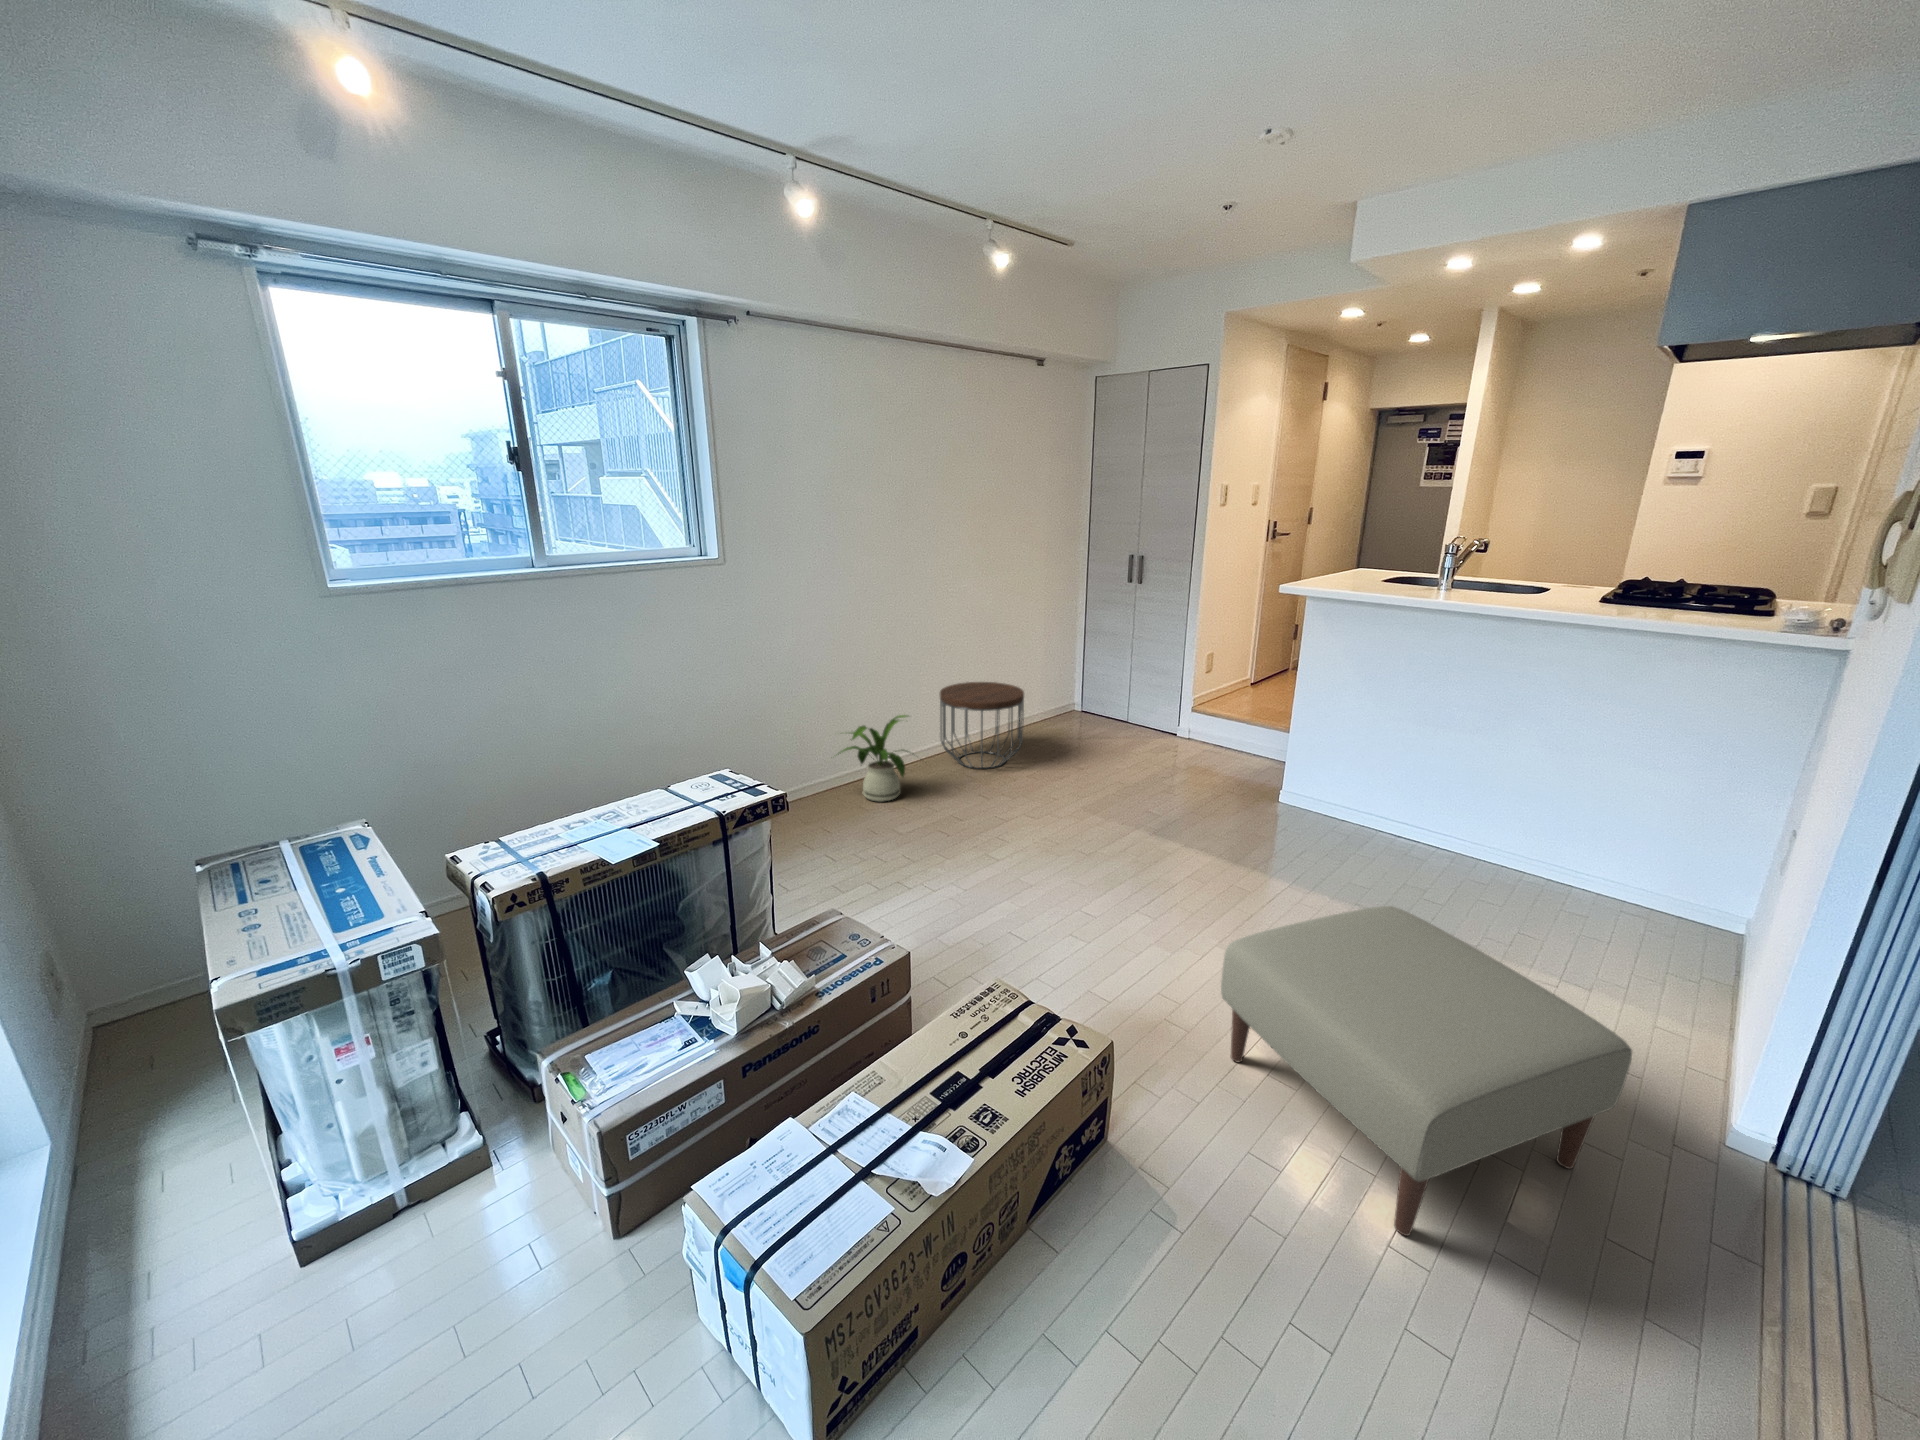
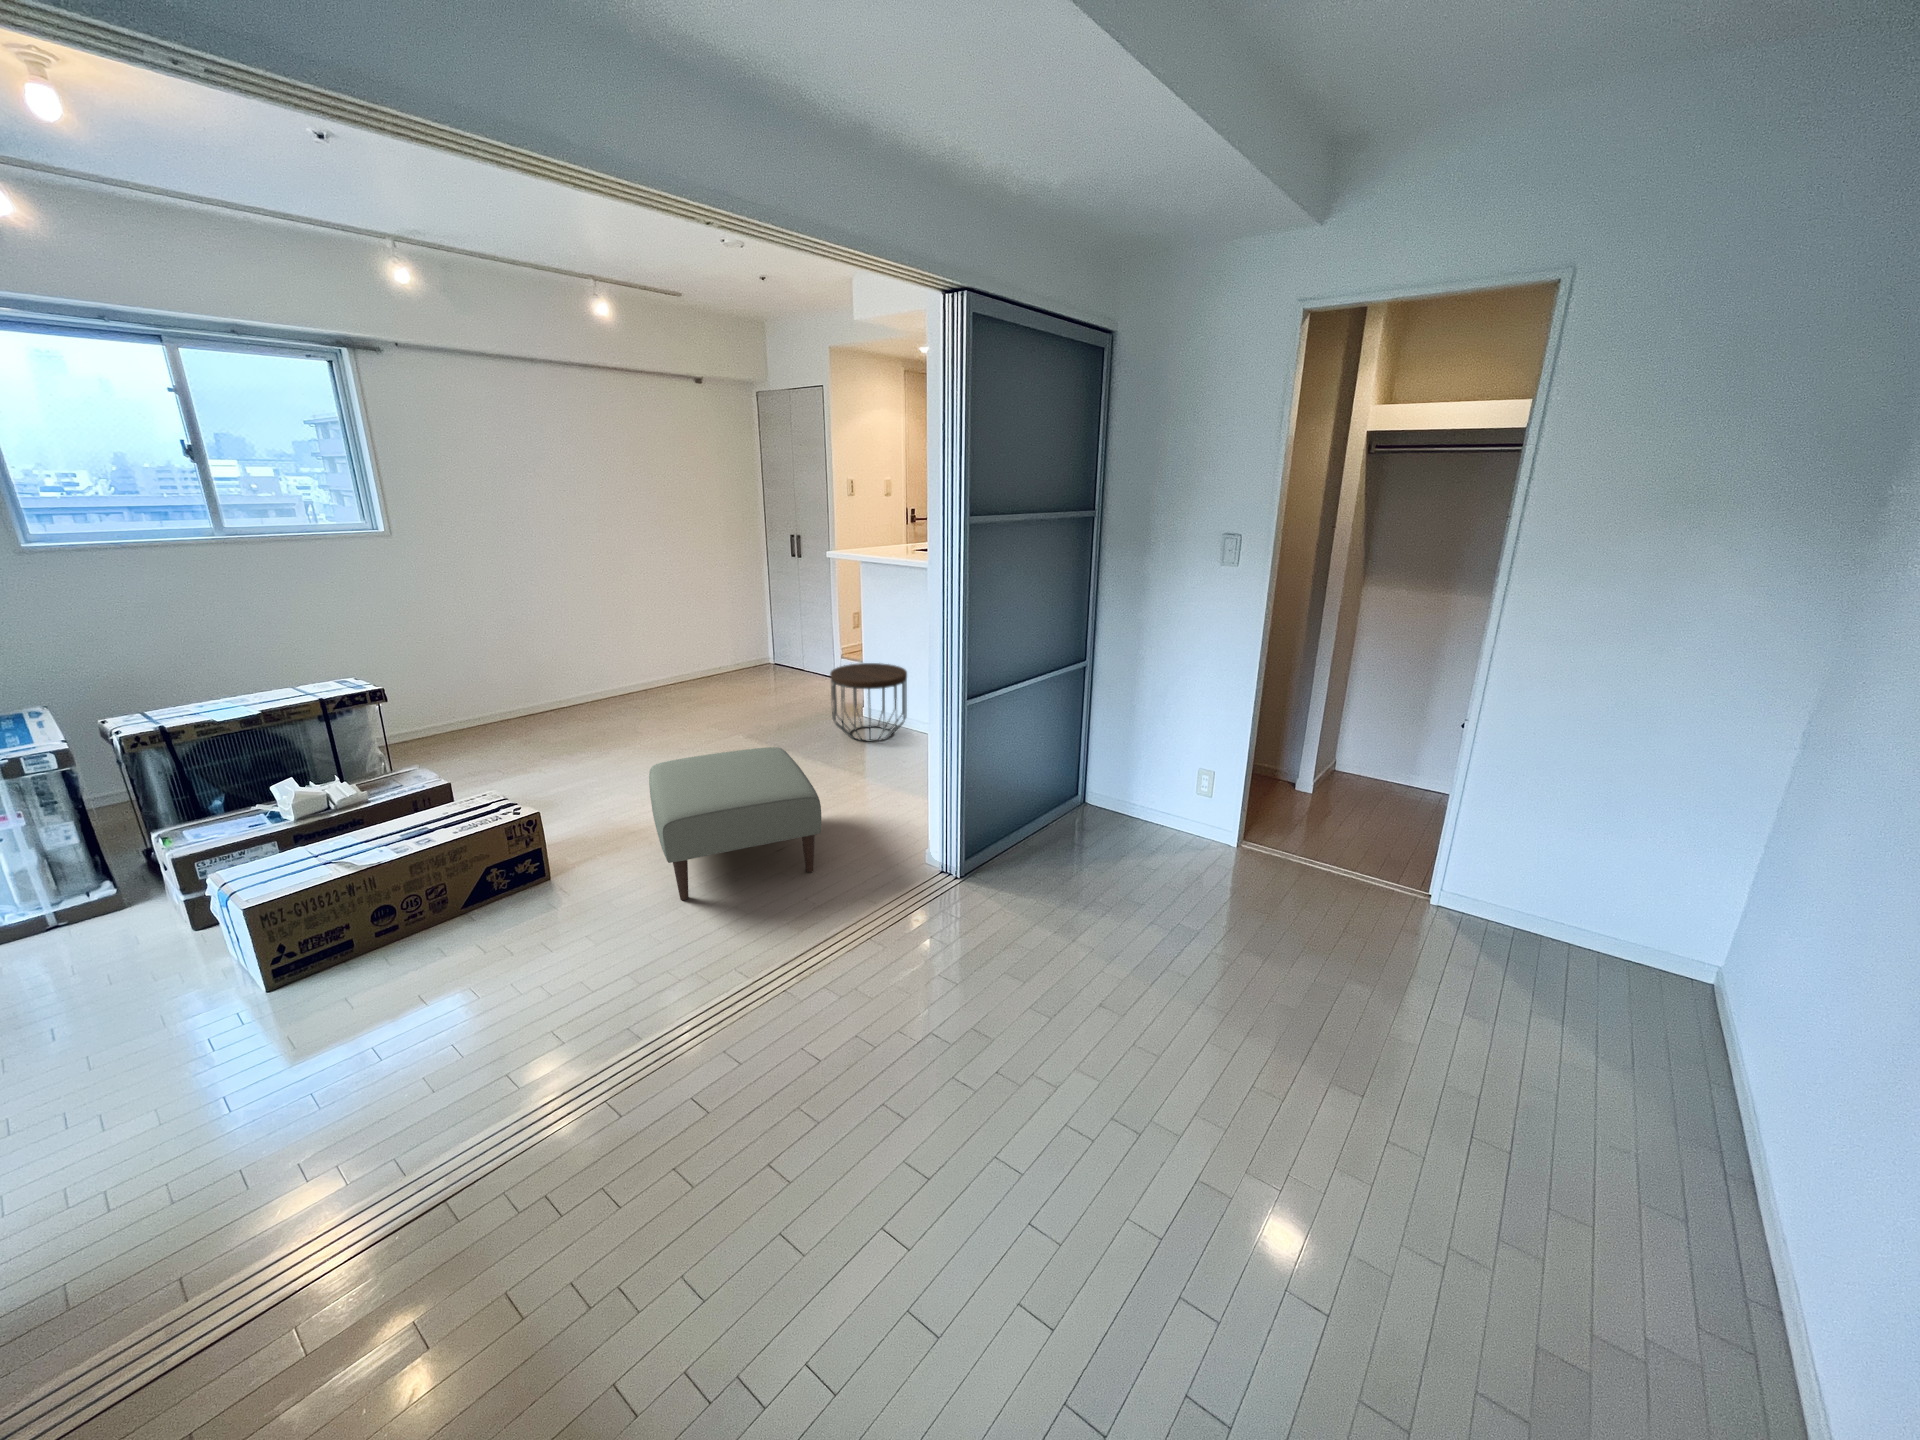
side table: present [940,682,1024,769] -> present [830,663,907,741]
house plant: present [838,715,908,802] -> none [514,653,593,720]

